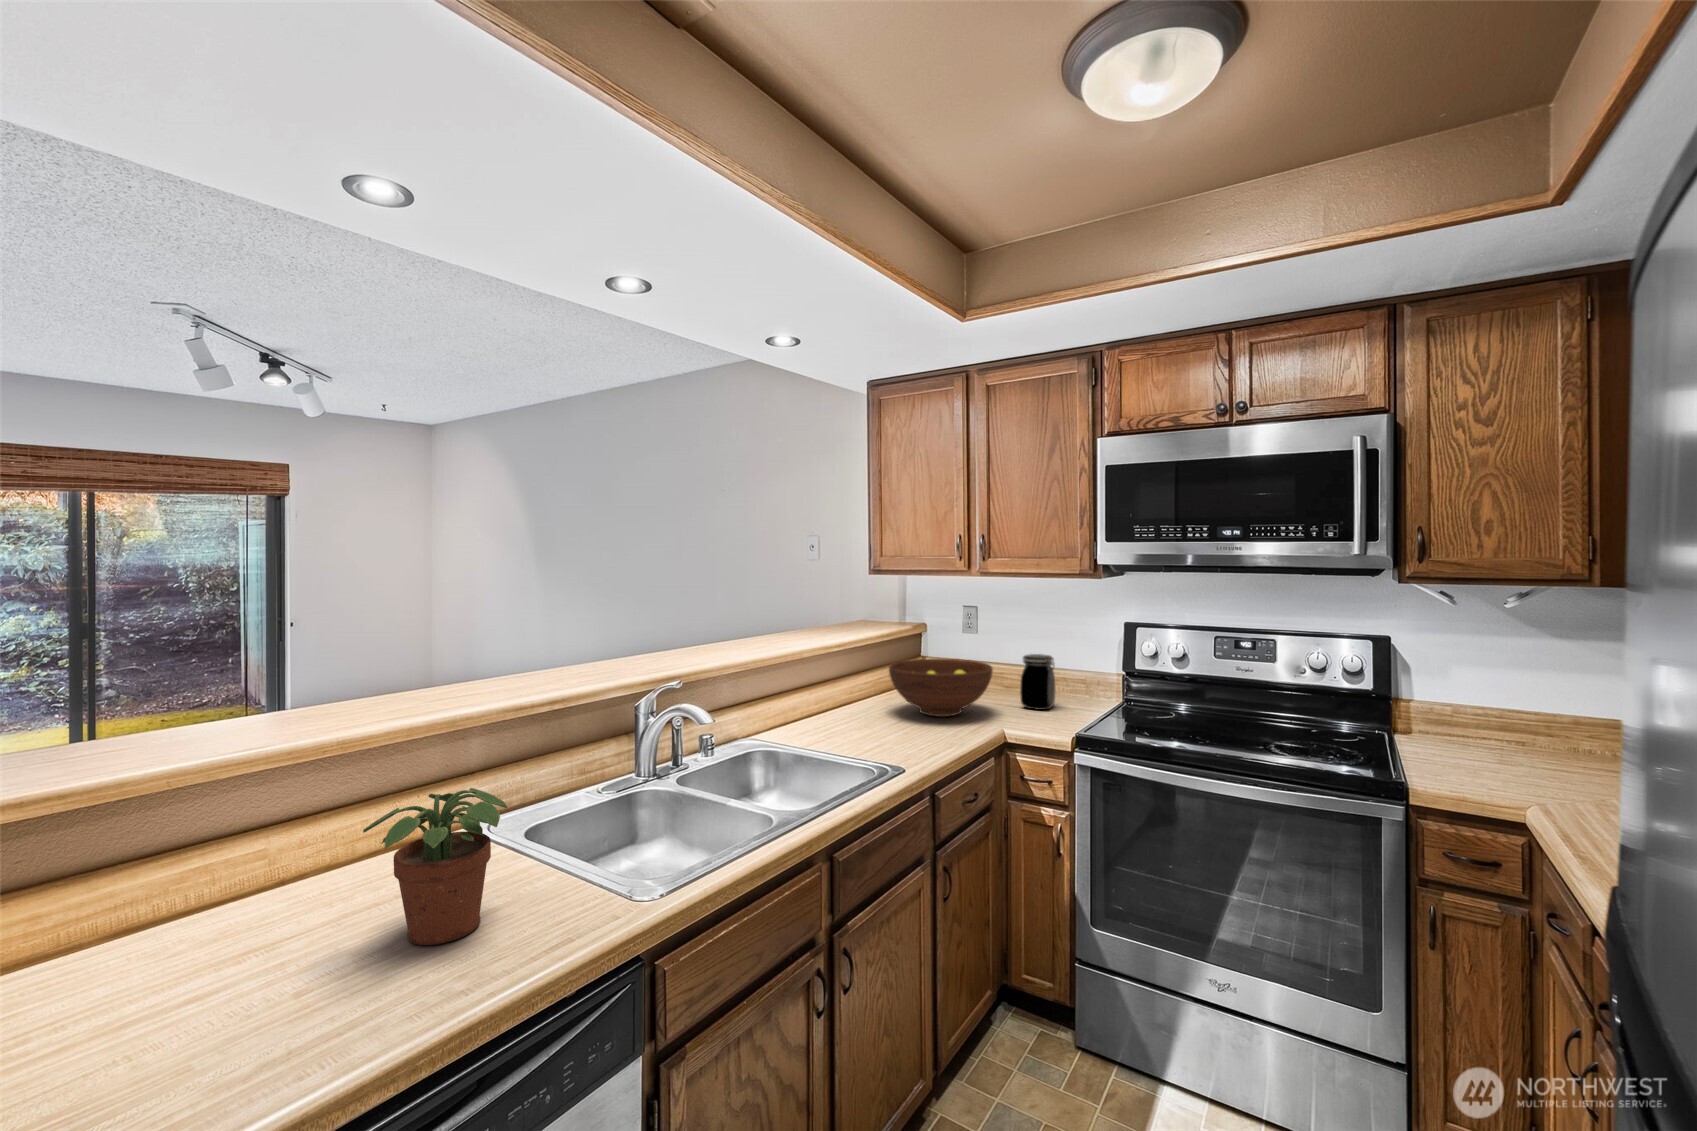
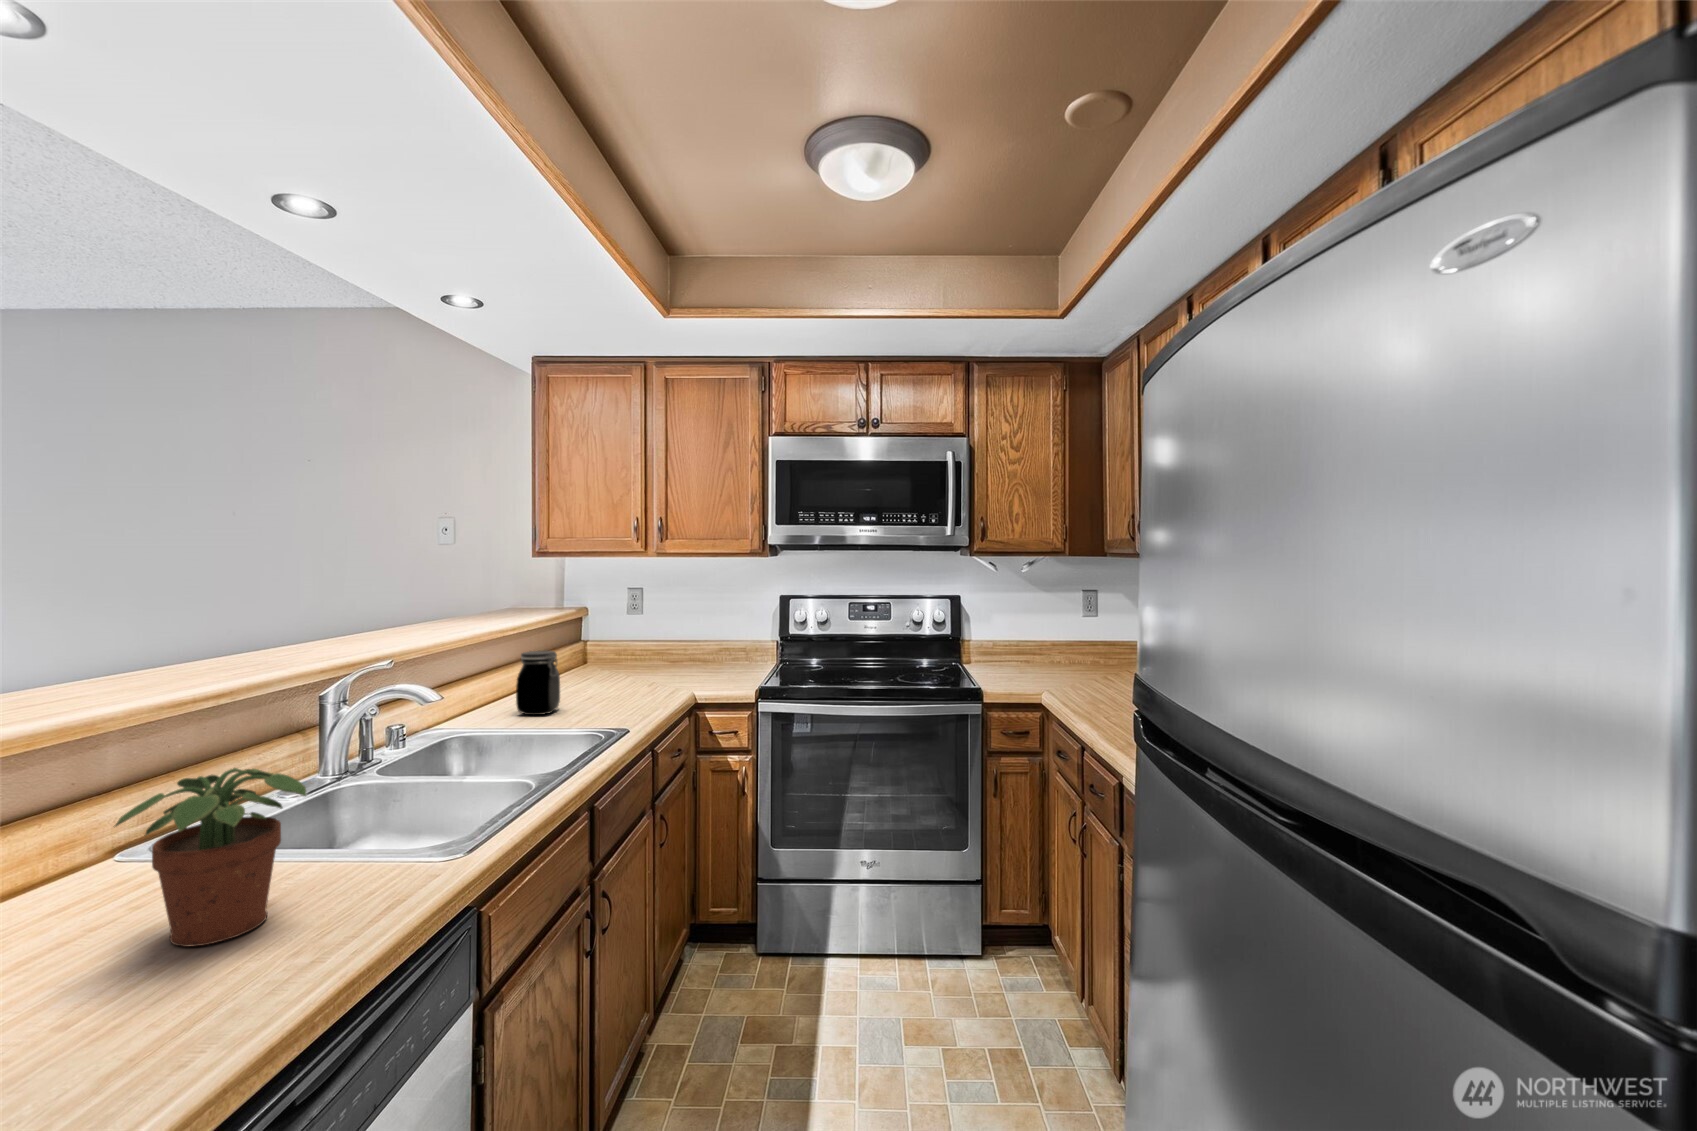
jar: present [1020,654,1055,710] -> present [516,651,560,715]
fruit bowl: present [889,659,993,717] -> none [573,635,676,687]

